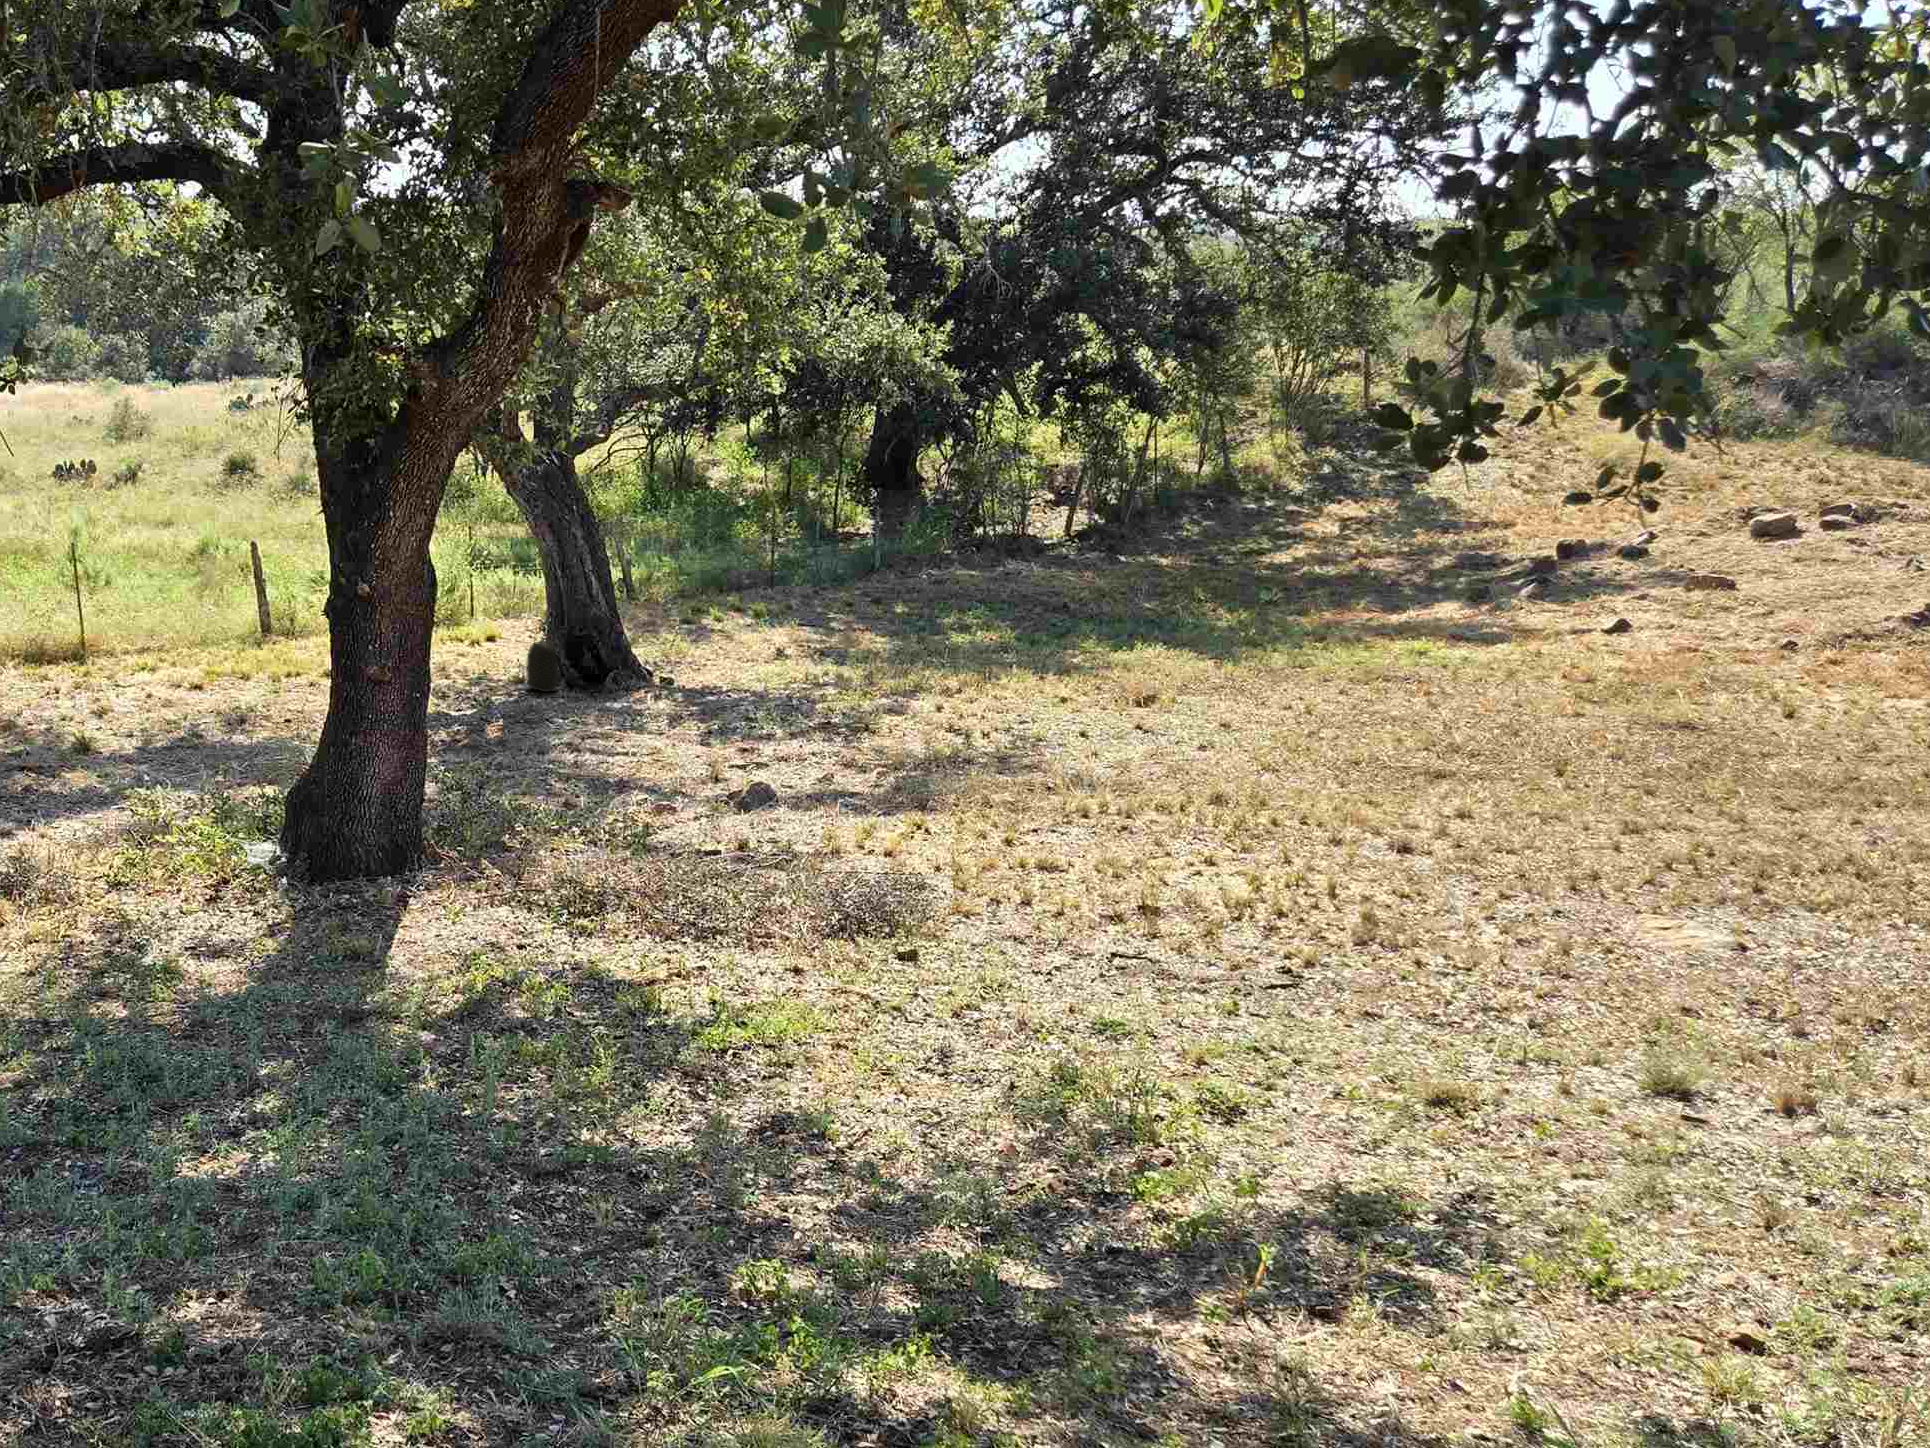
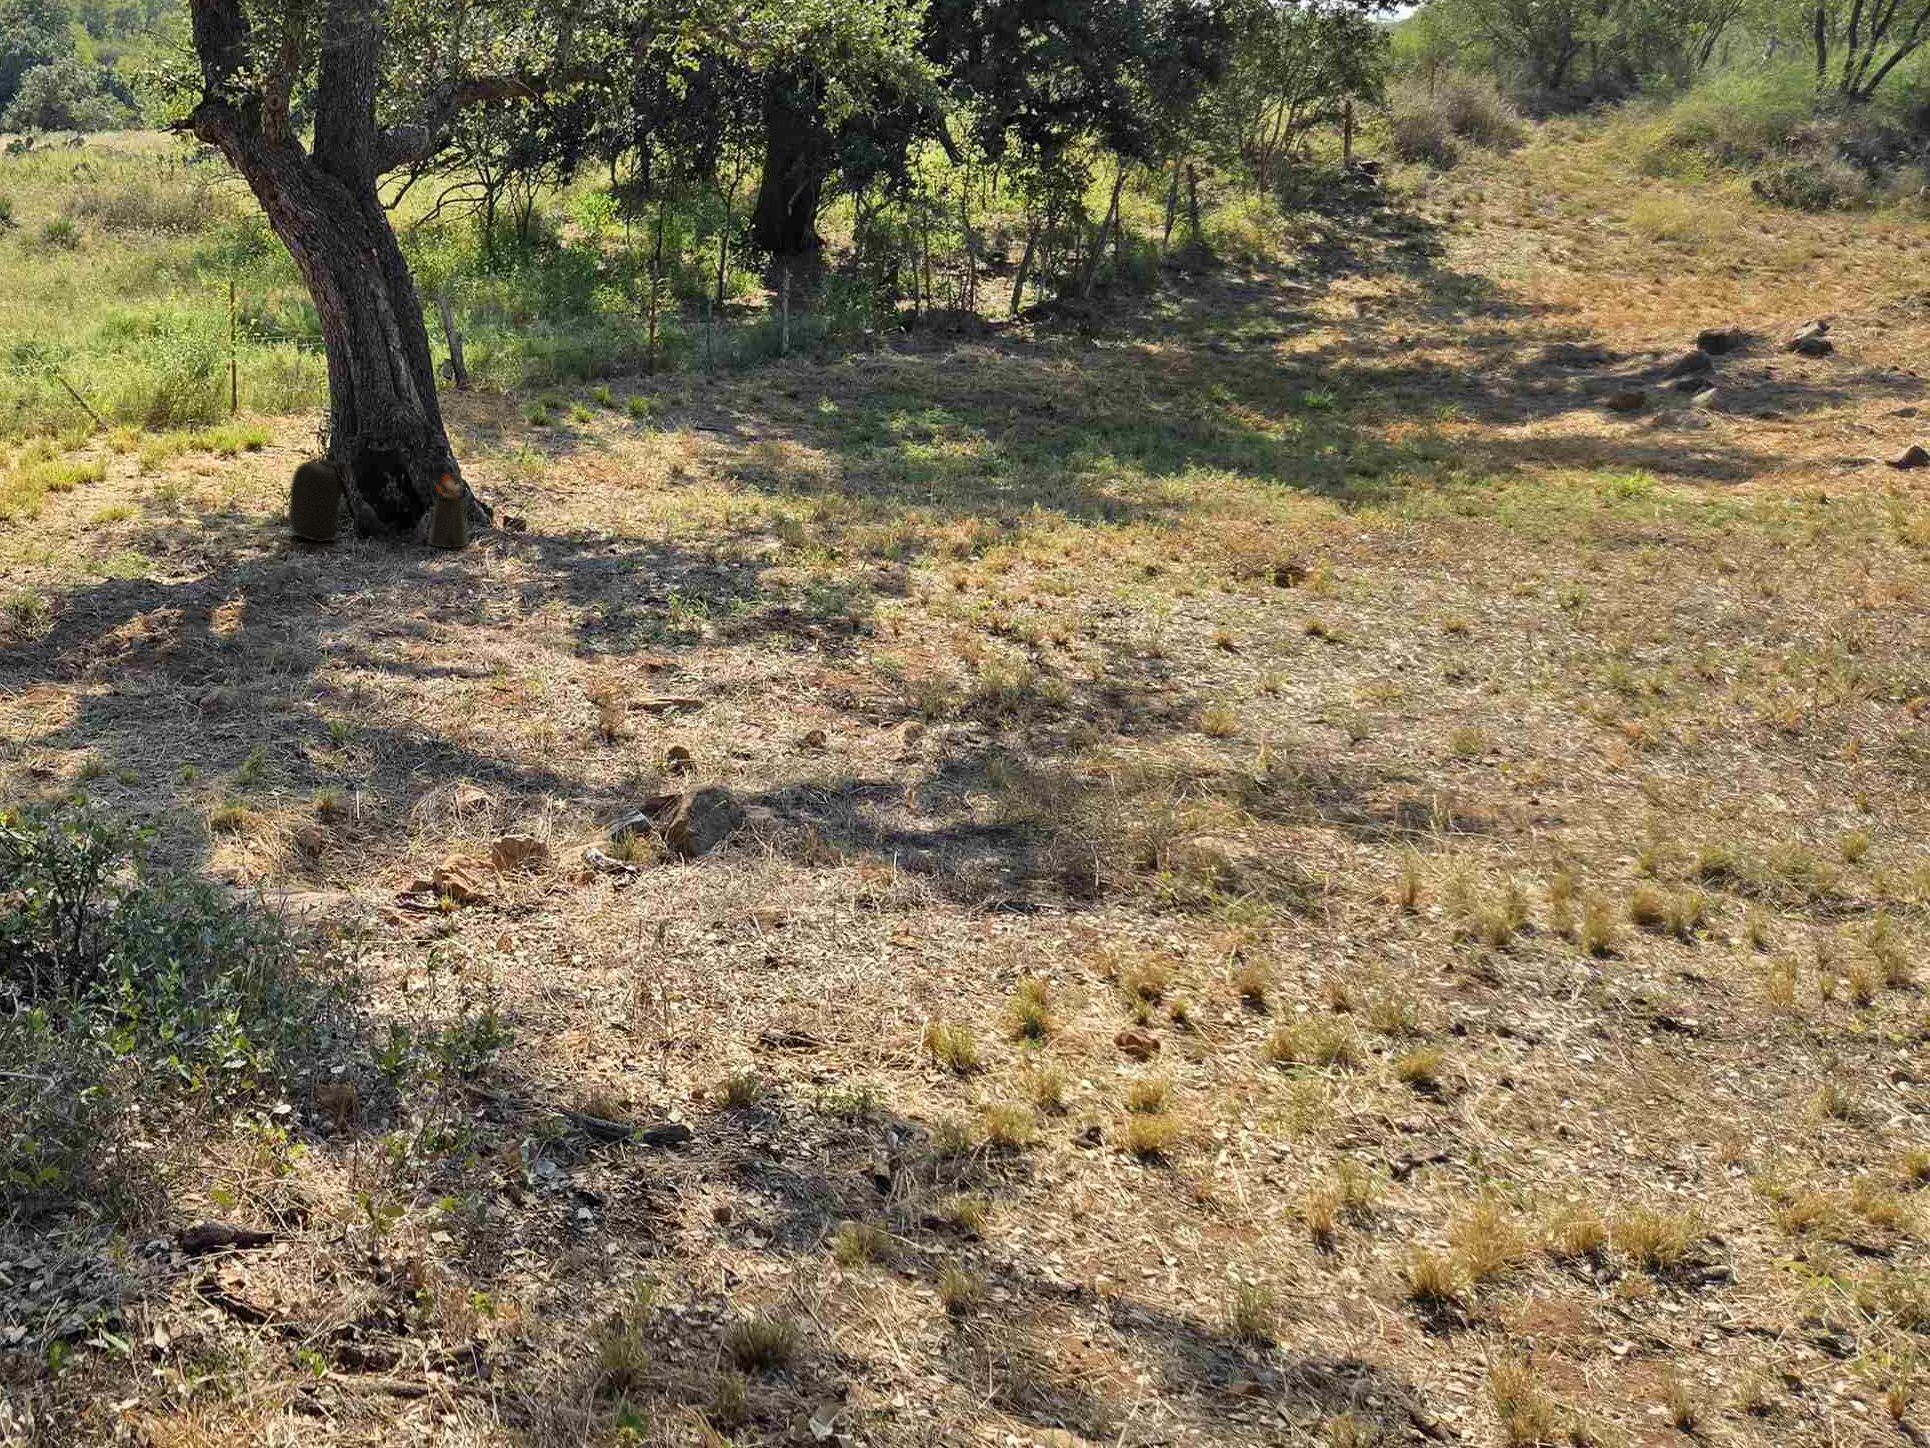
watering can: none [614,648,640,694] -> present [429,475,468,548]

